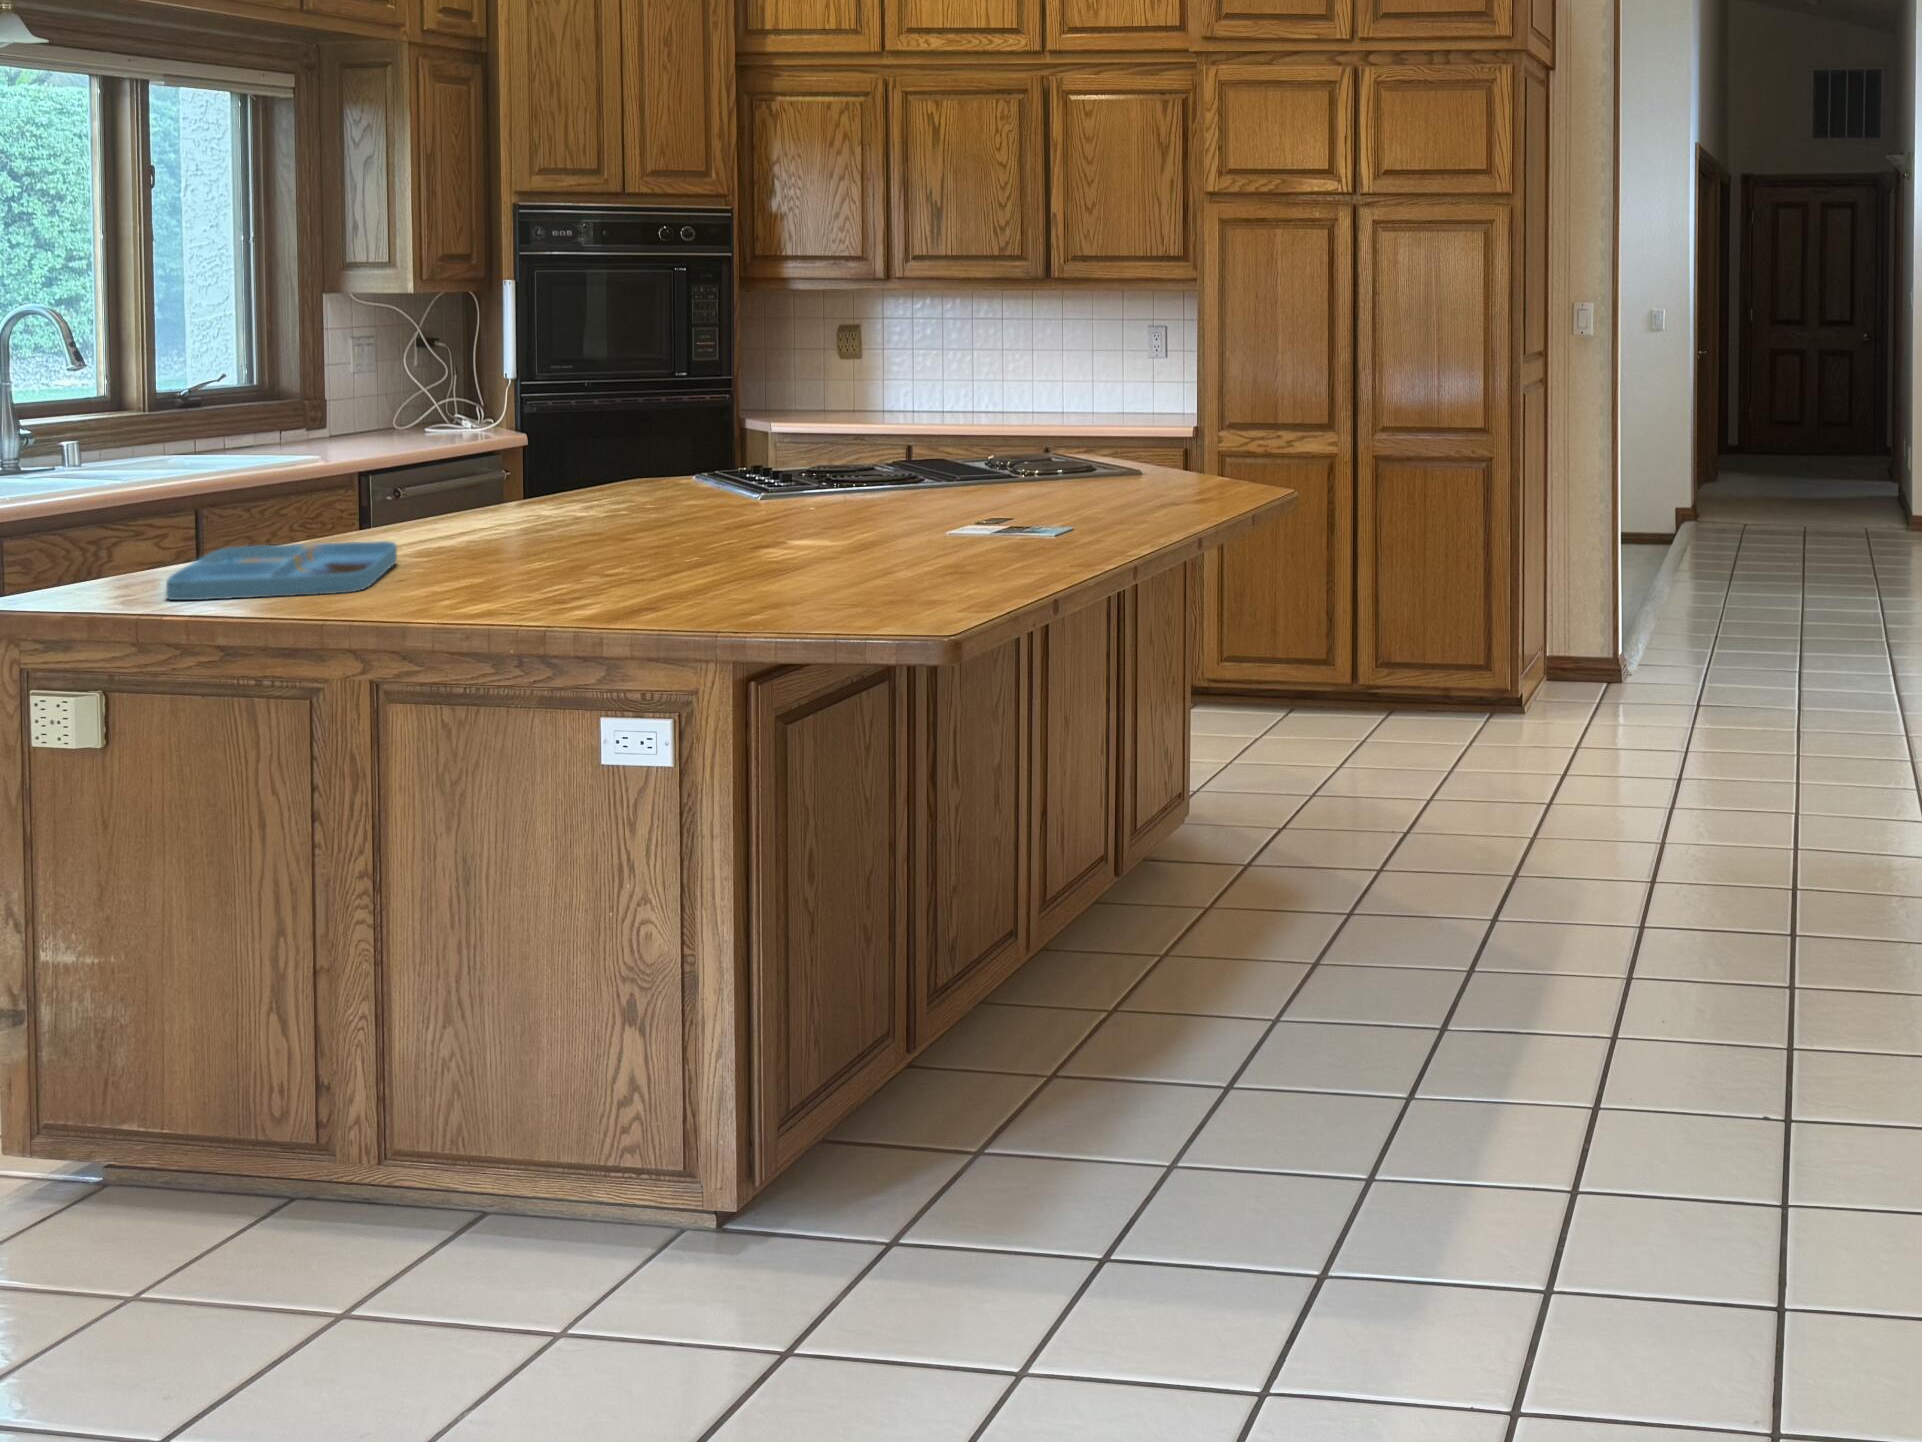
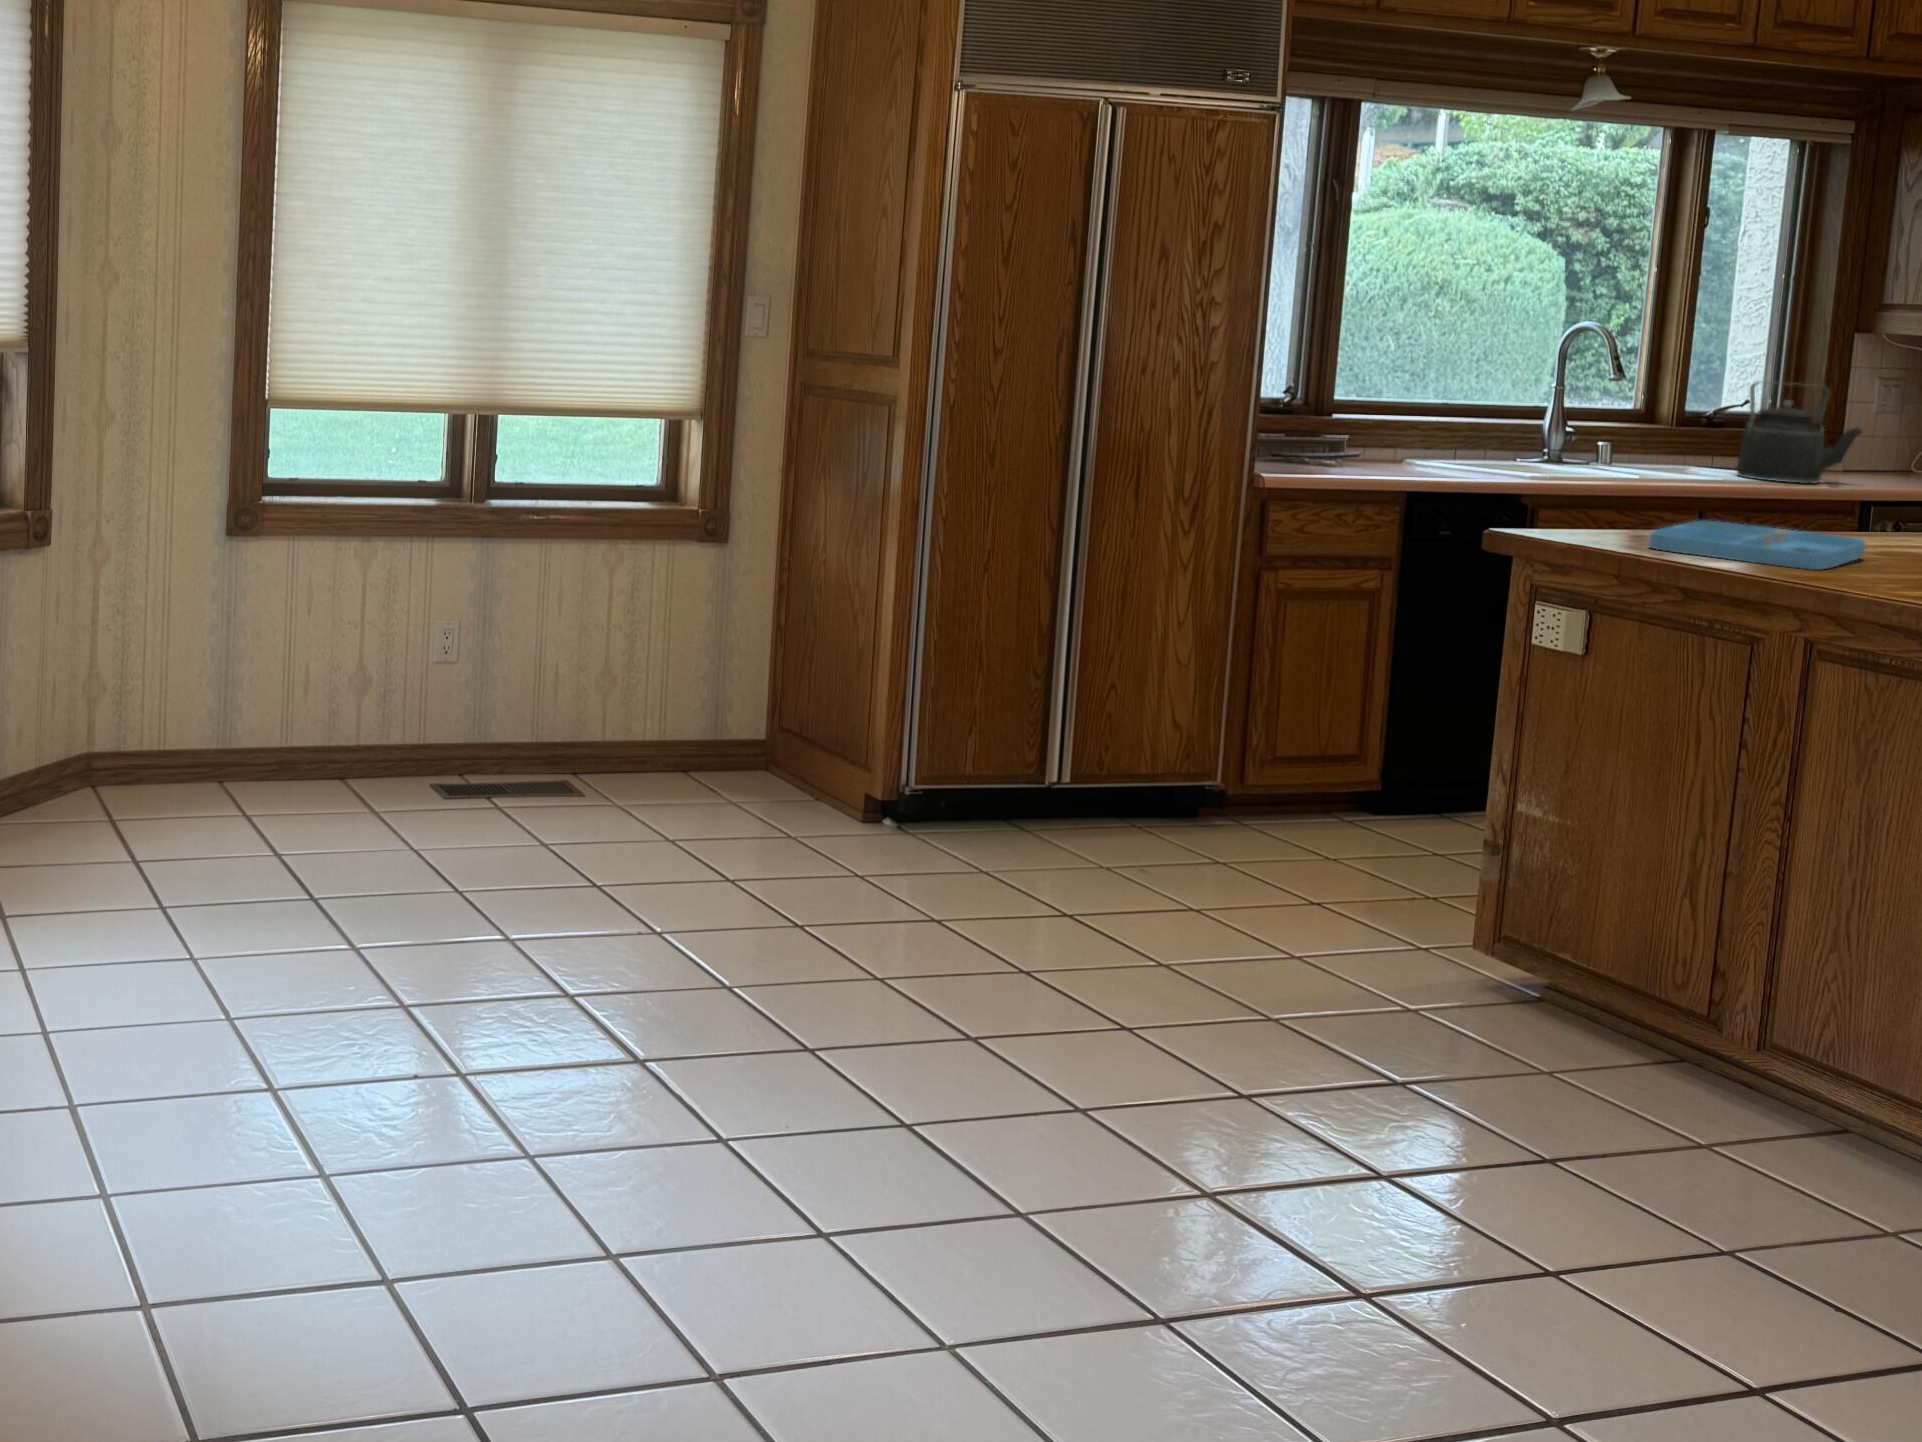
kettle: none [226,355,349,466] -> present [1737,382,1862,484]

